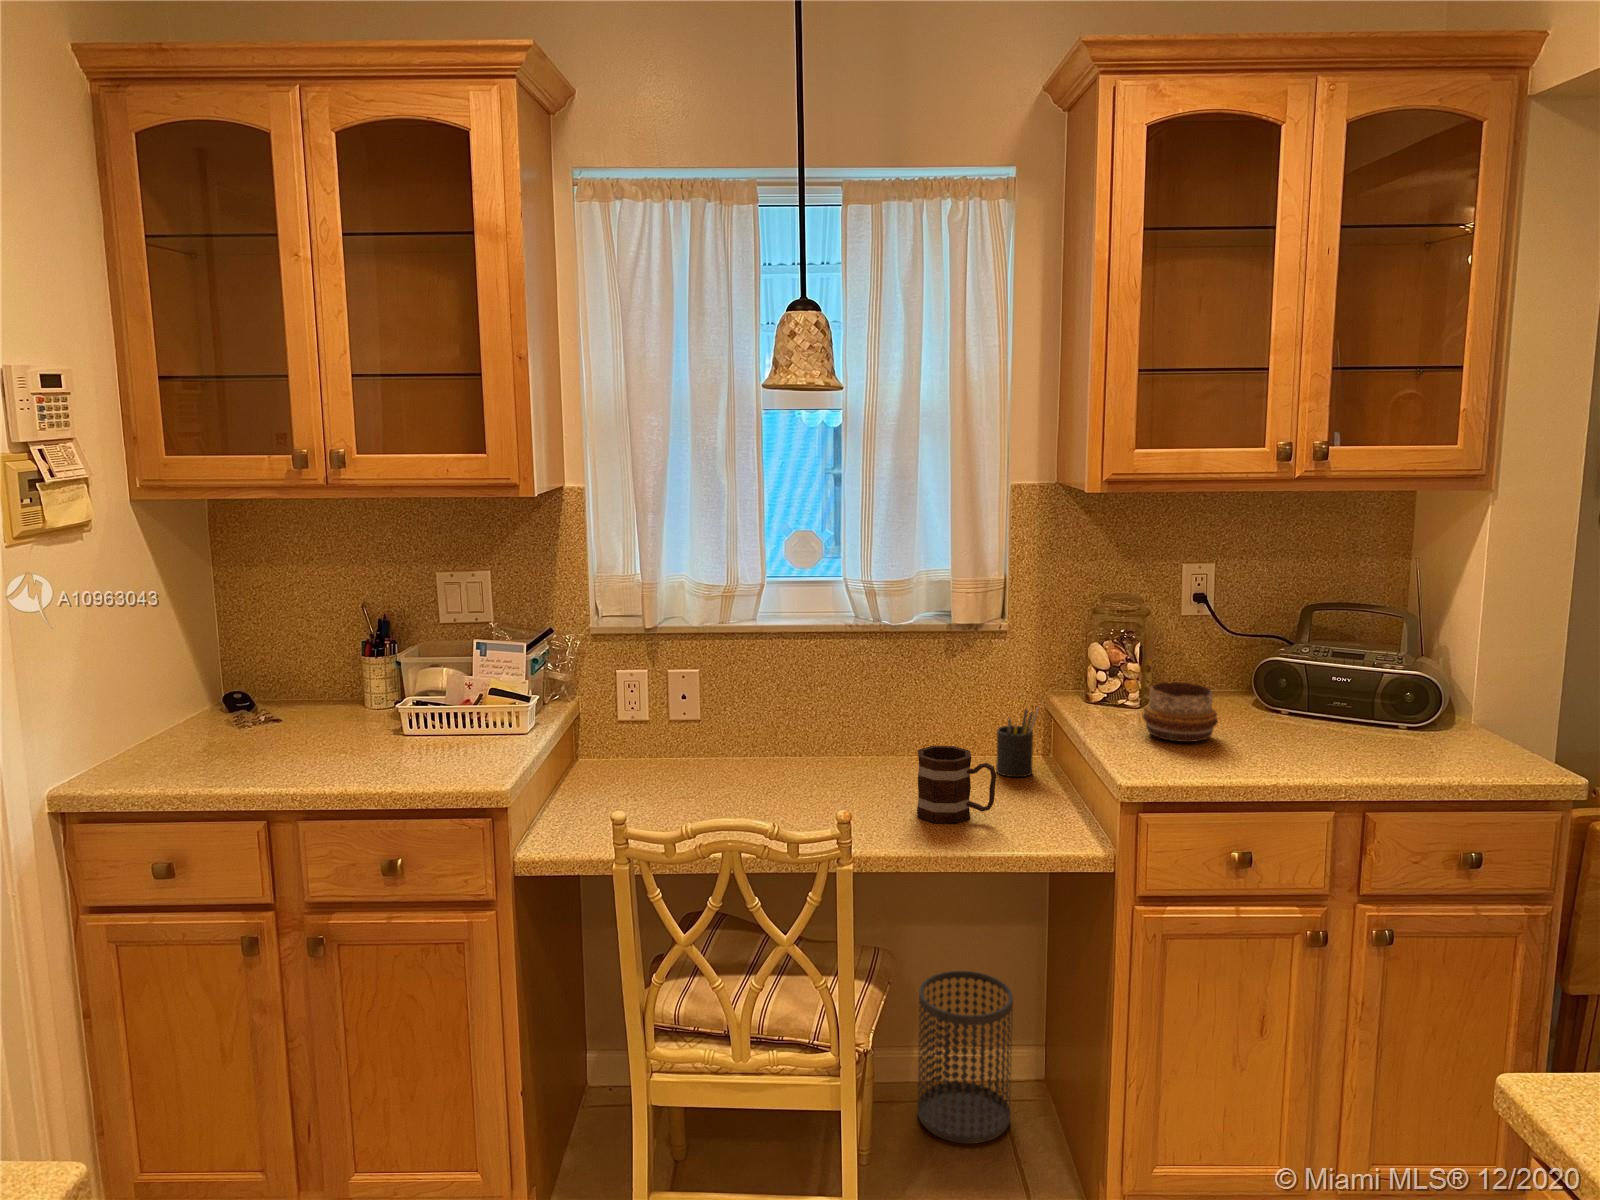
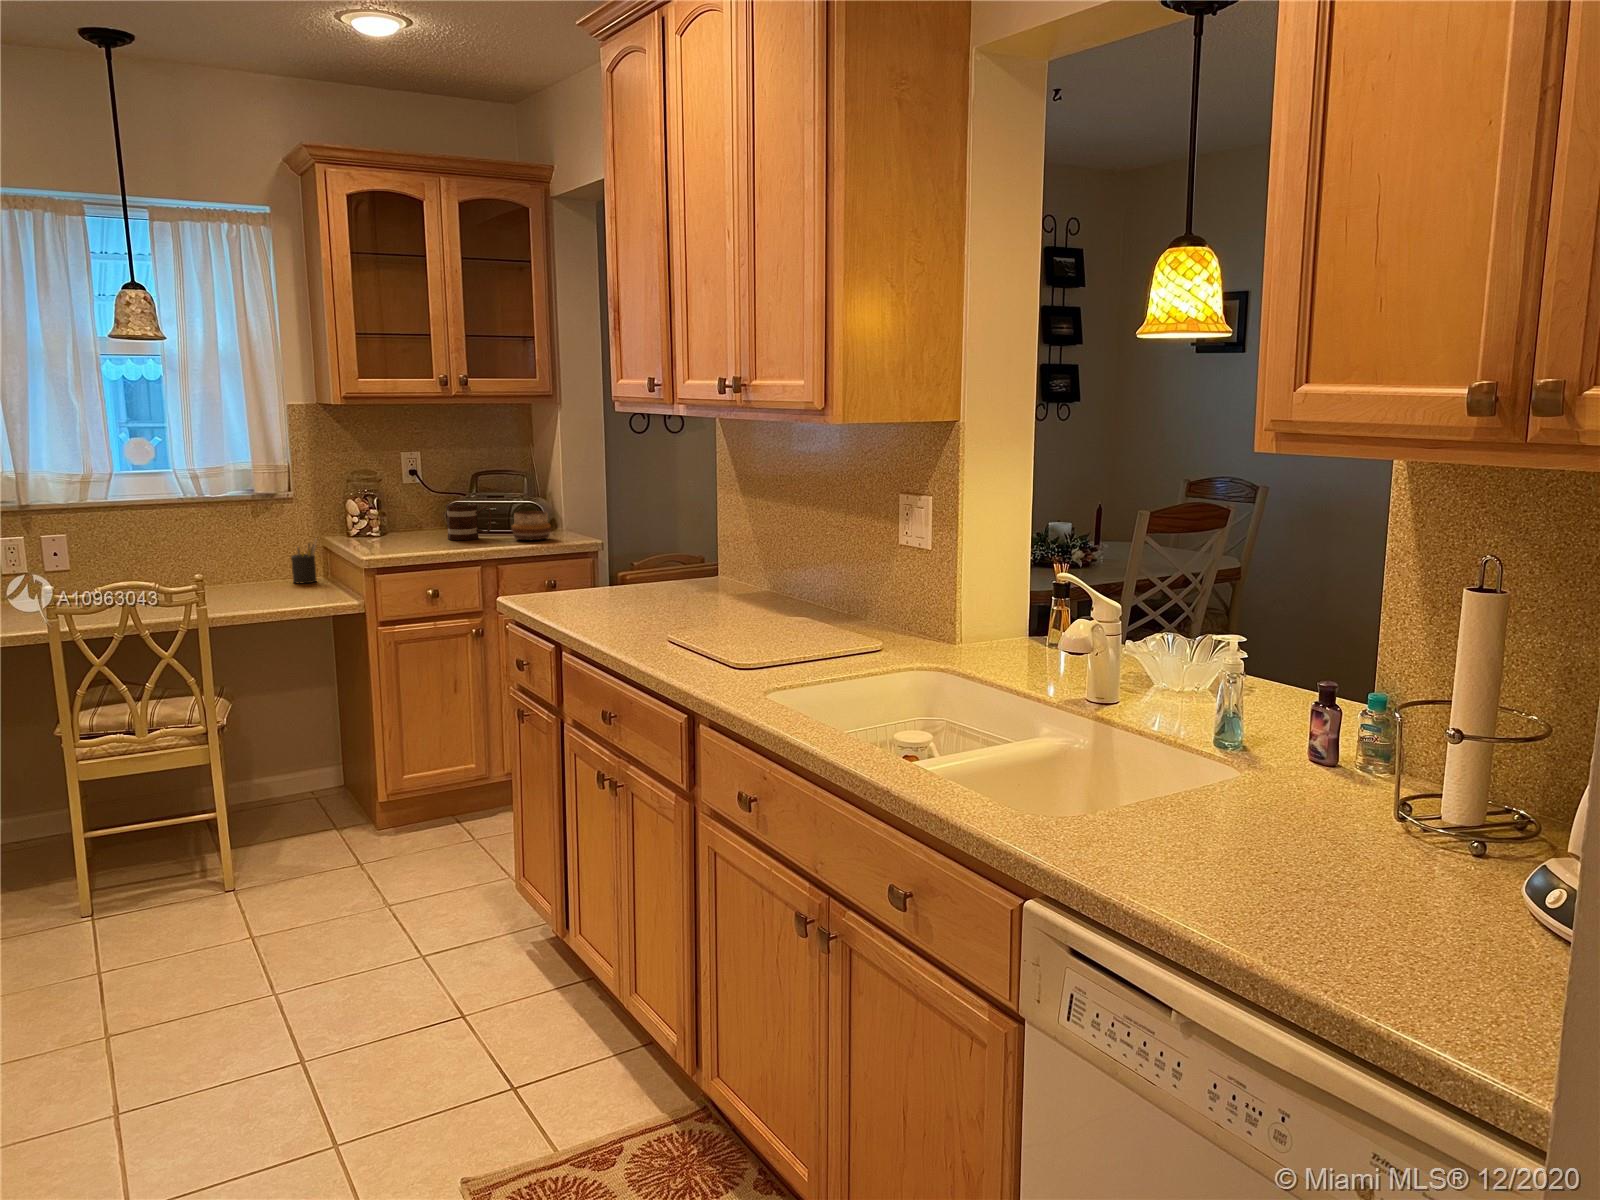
decorative bowl: present [1143,682,1218,742] -> present [511,511,551,540]
mug: present [917,746,996,823] -> present [446,503,492,540]
wastebasket: present [918,971,1013,1144] -> none [255,719,325,819]

